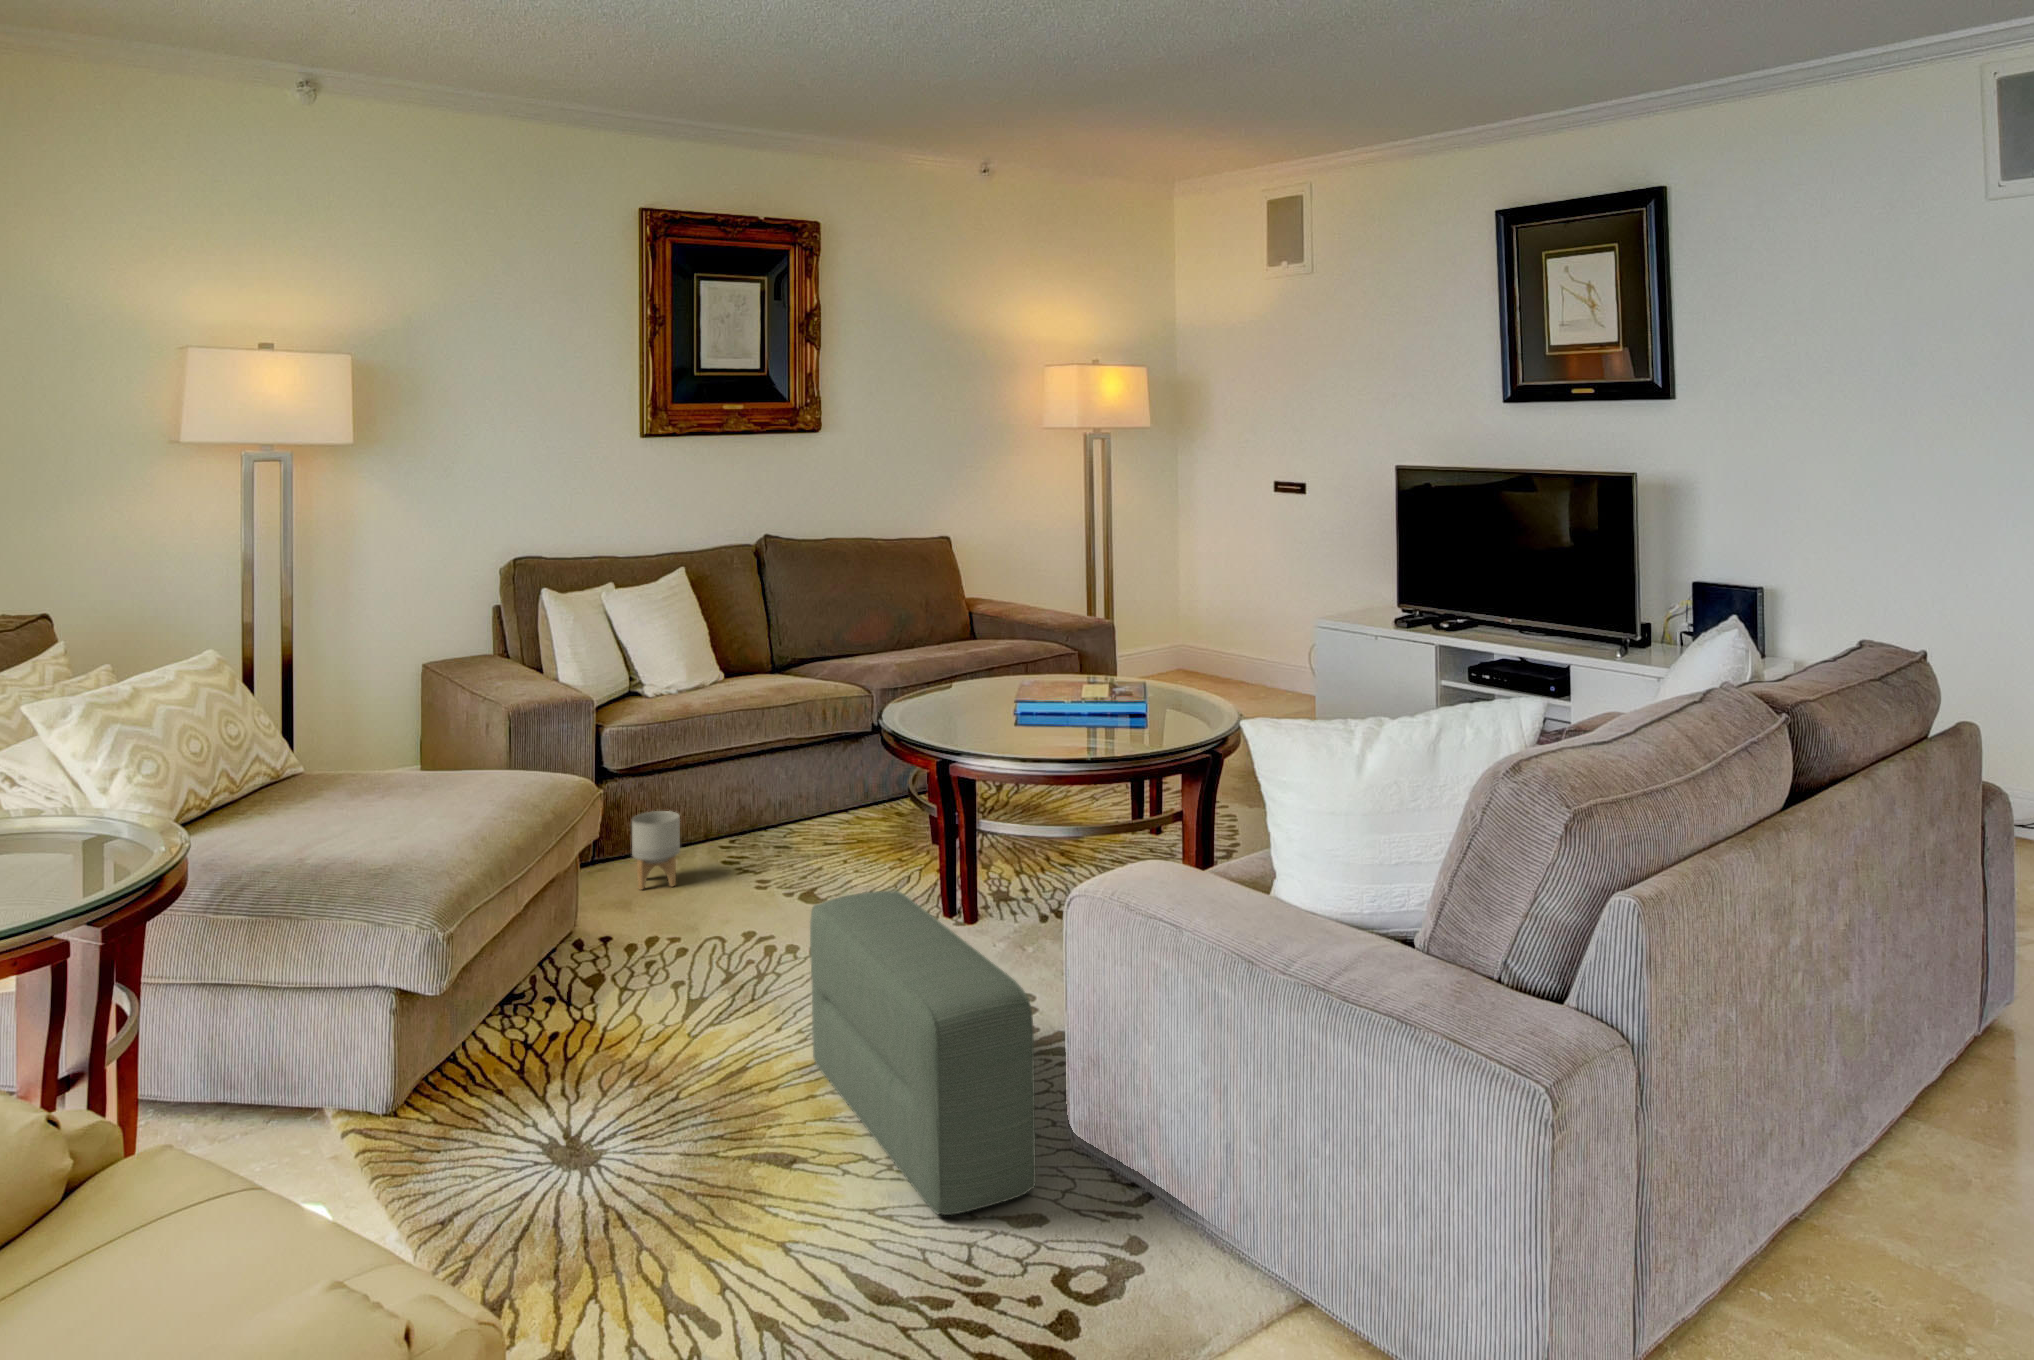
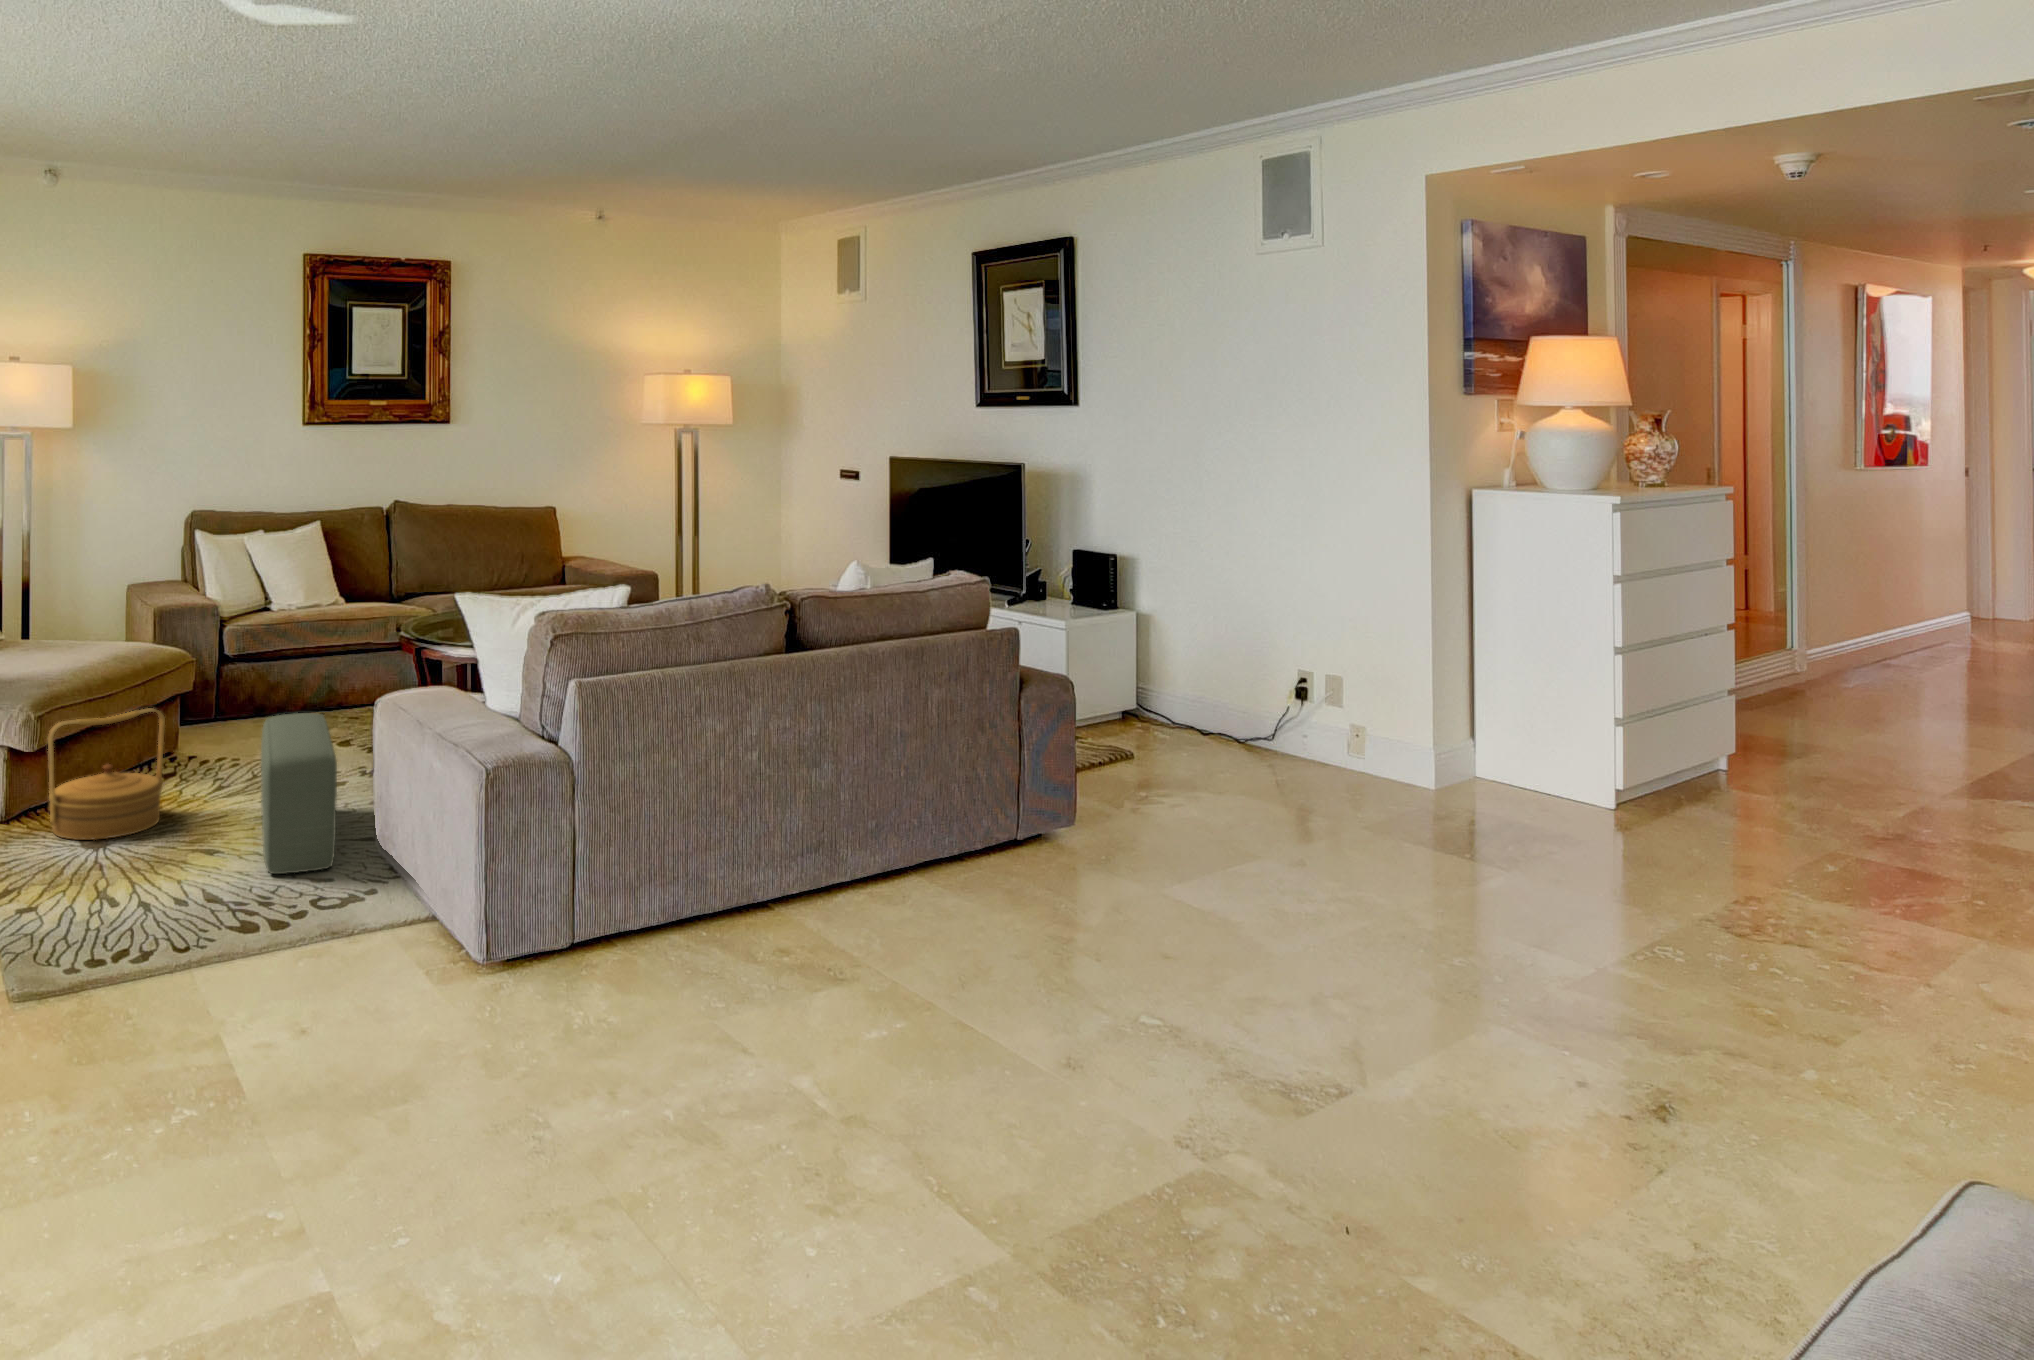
planter: present [632,811,680,890] -> none [234,682,268,733]
basket: none [475,897,652,1146] -> present [48,708,165,840]

